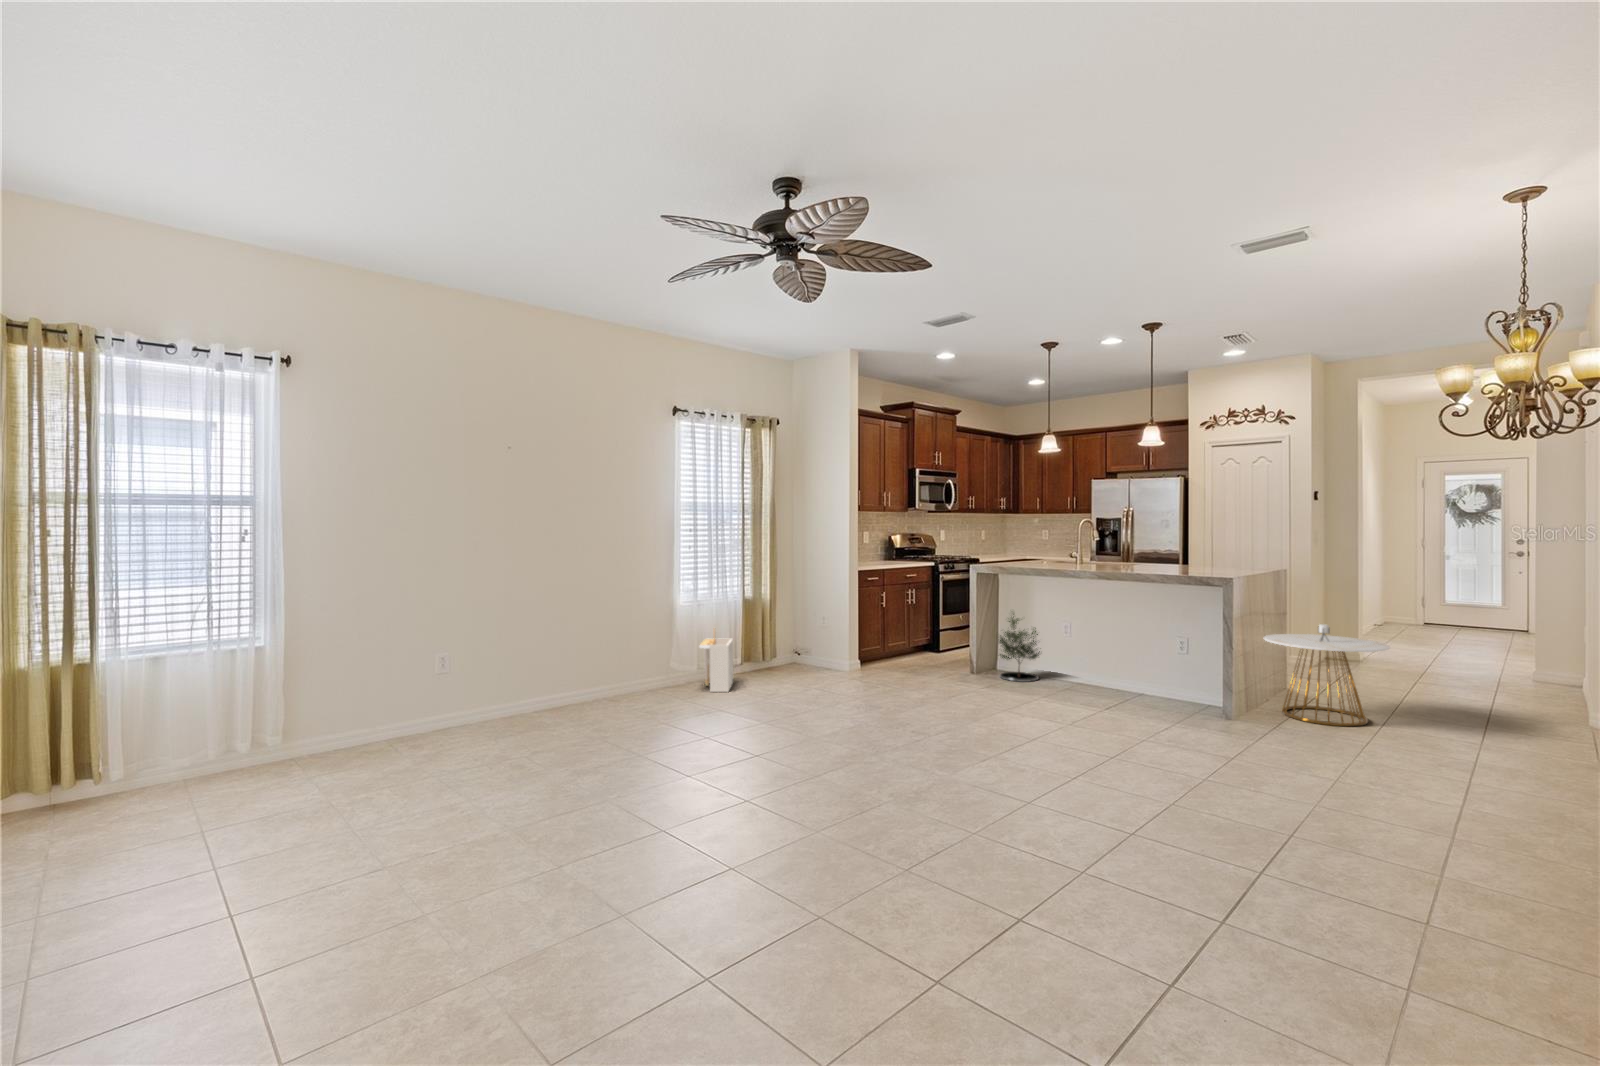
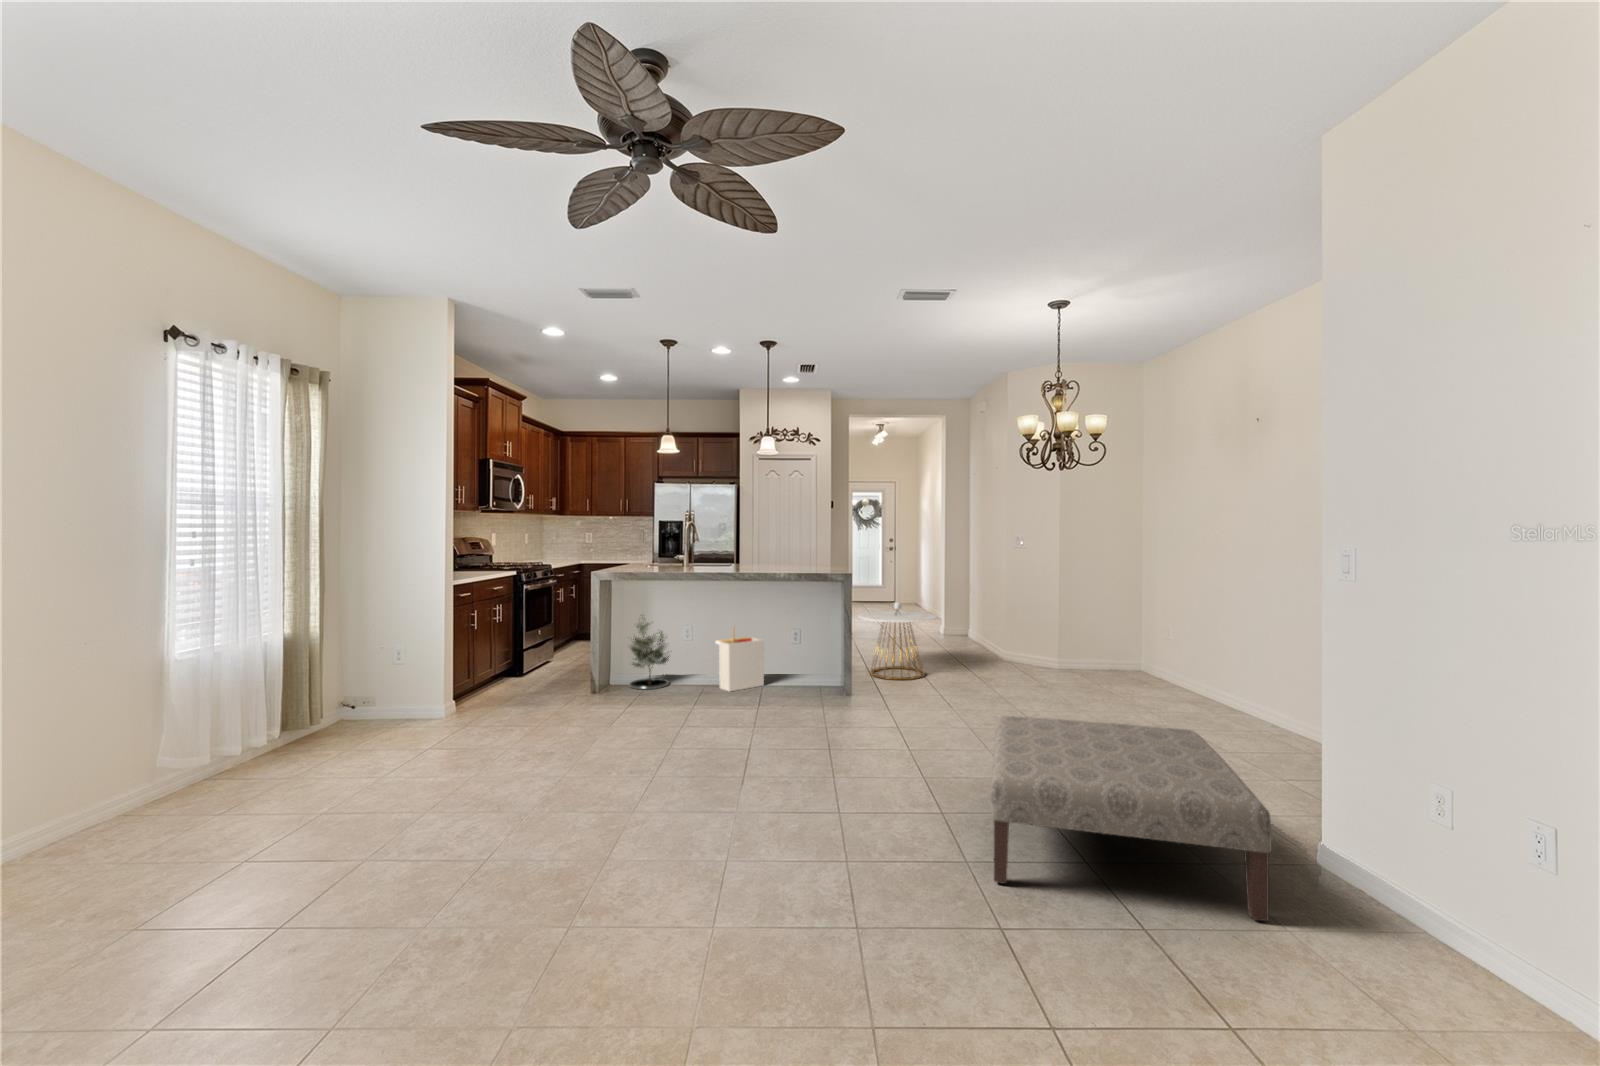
storage bin: present [699,635,733,692] -> present [715,627,764,692]
ottoman: none [1055,750,1473,1027] -> present [991,716,1272,921]

